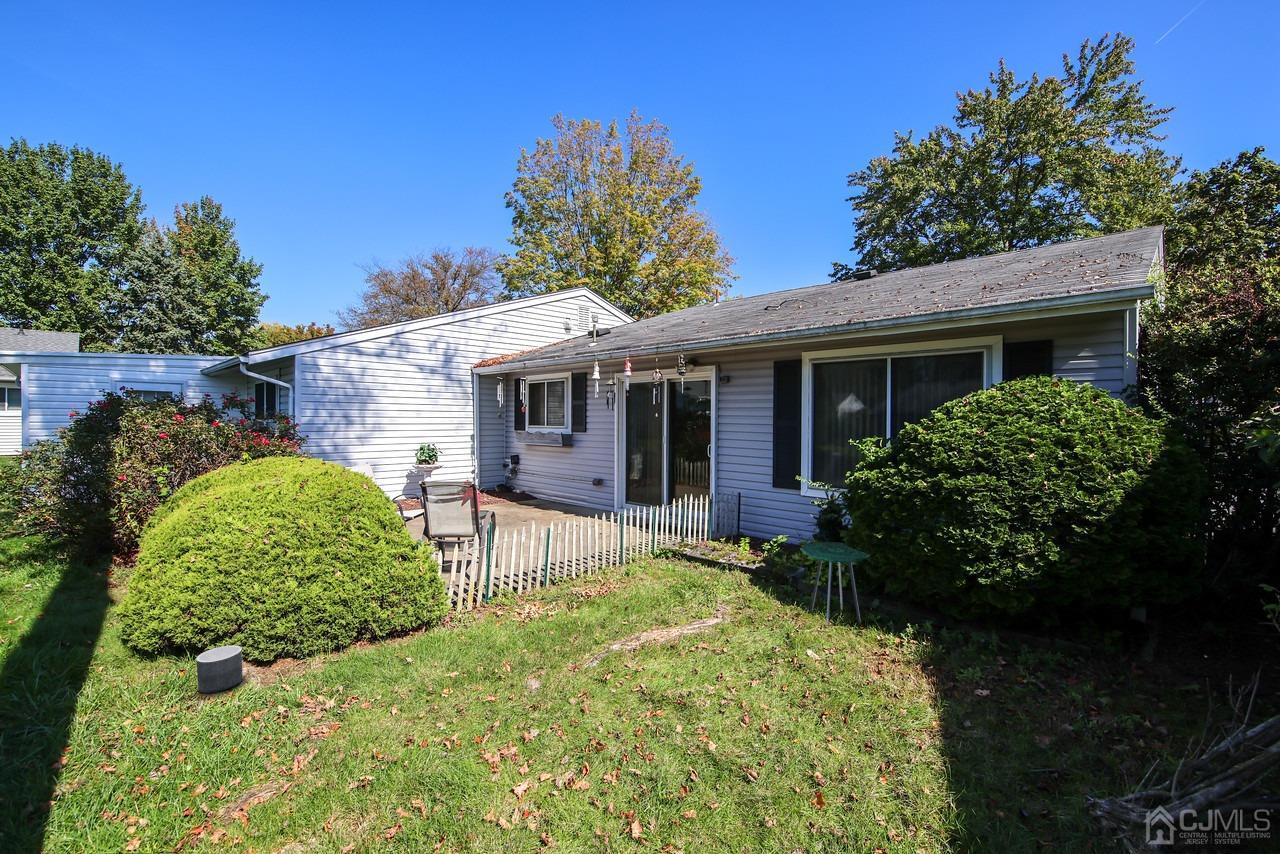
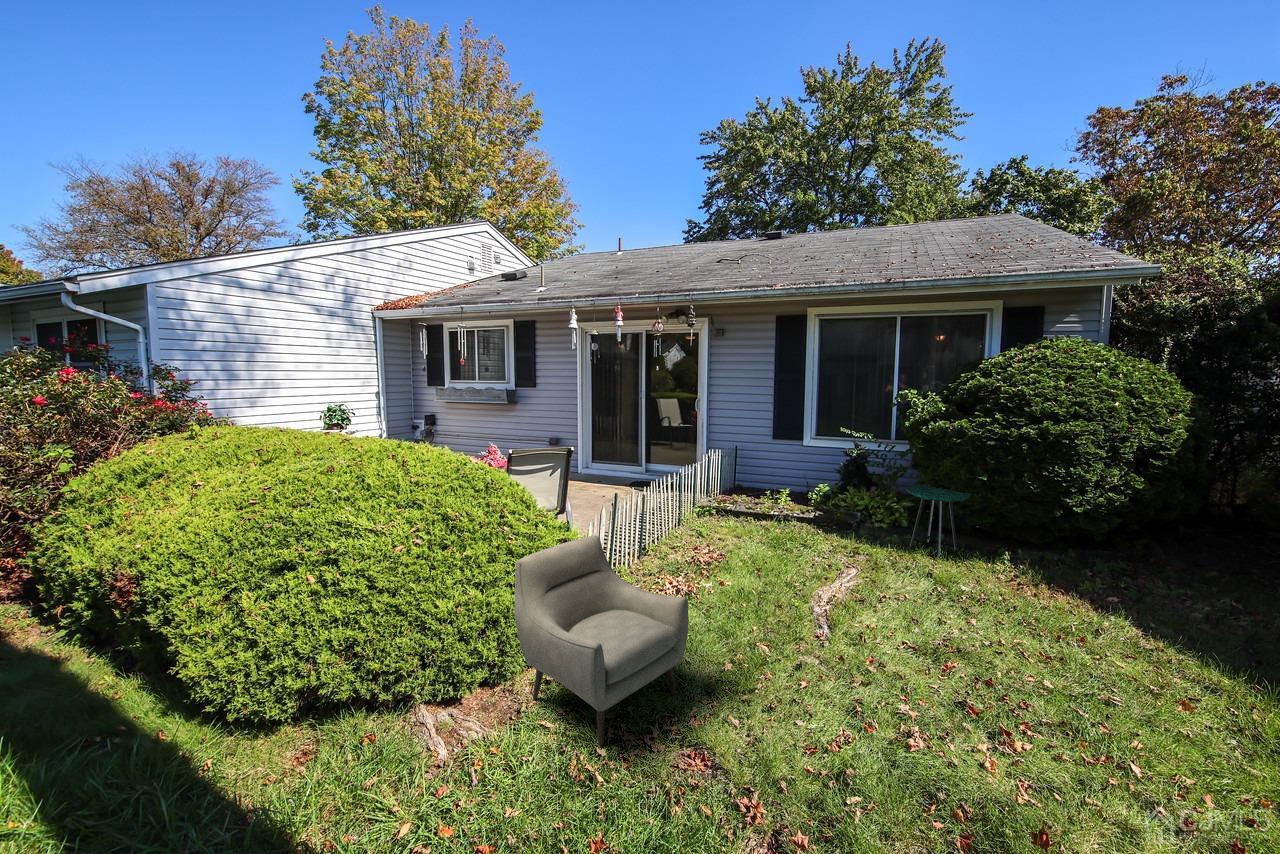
chair: none [252,550,387,718] -> present [514,535,689,746]
planter: present [196,646,243,693] -> none [436,674,486,741]

